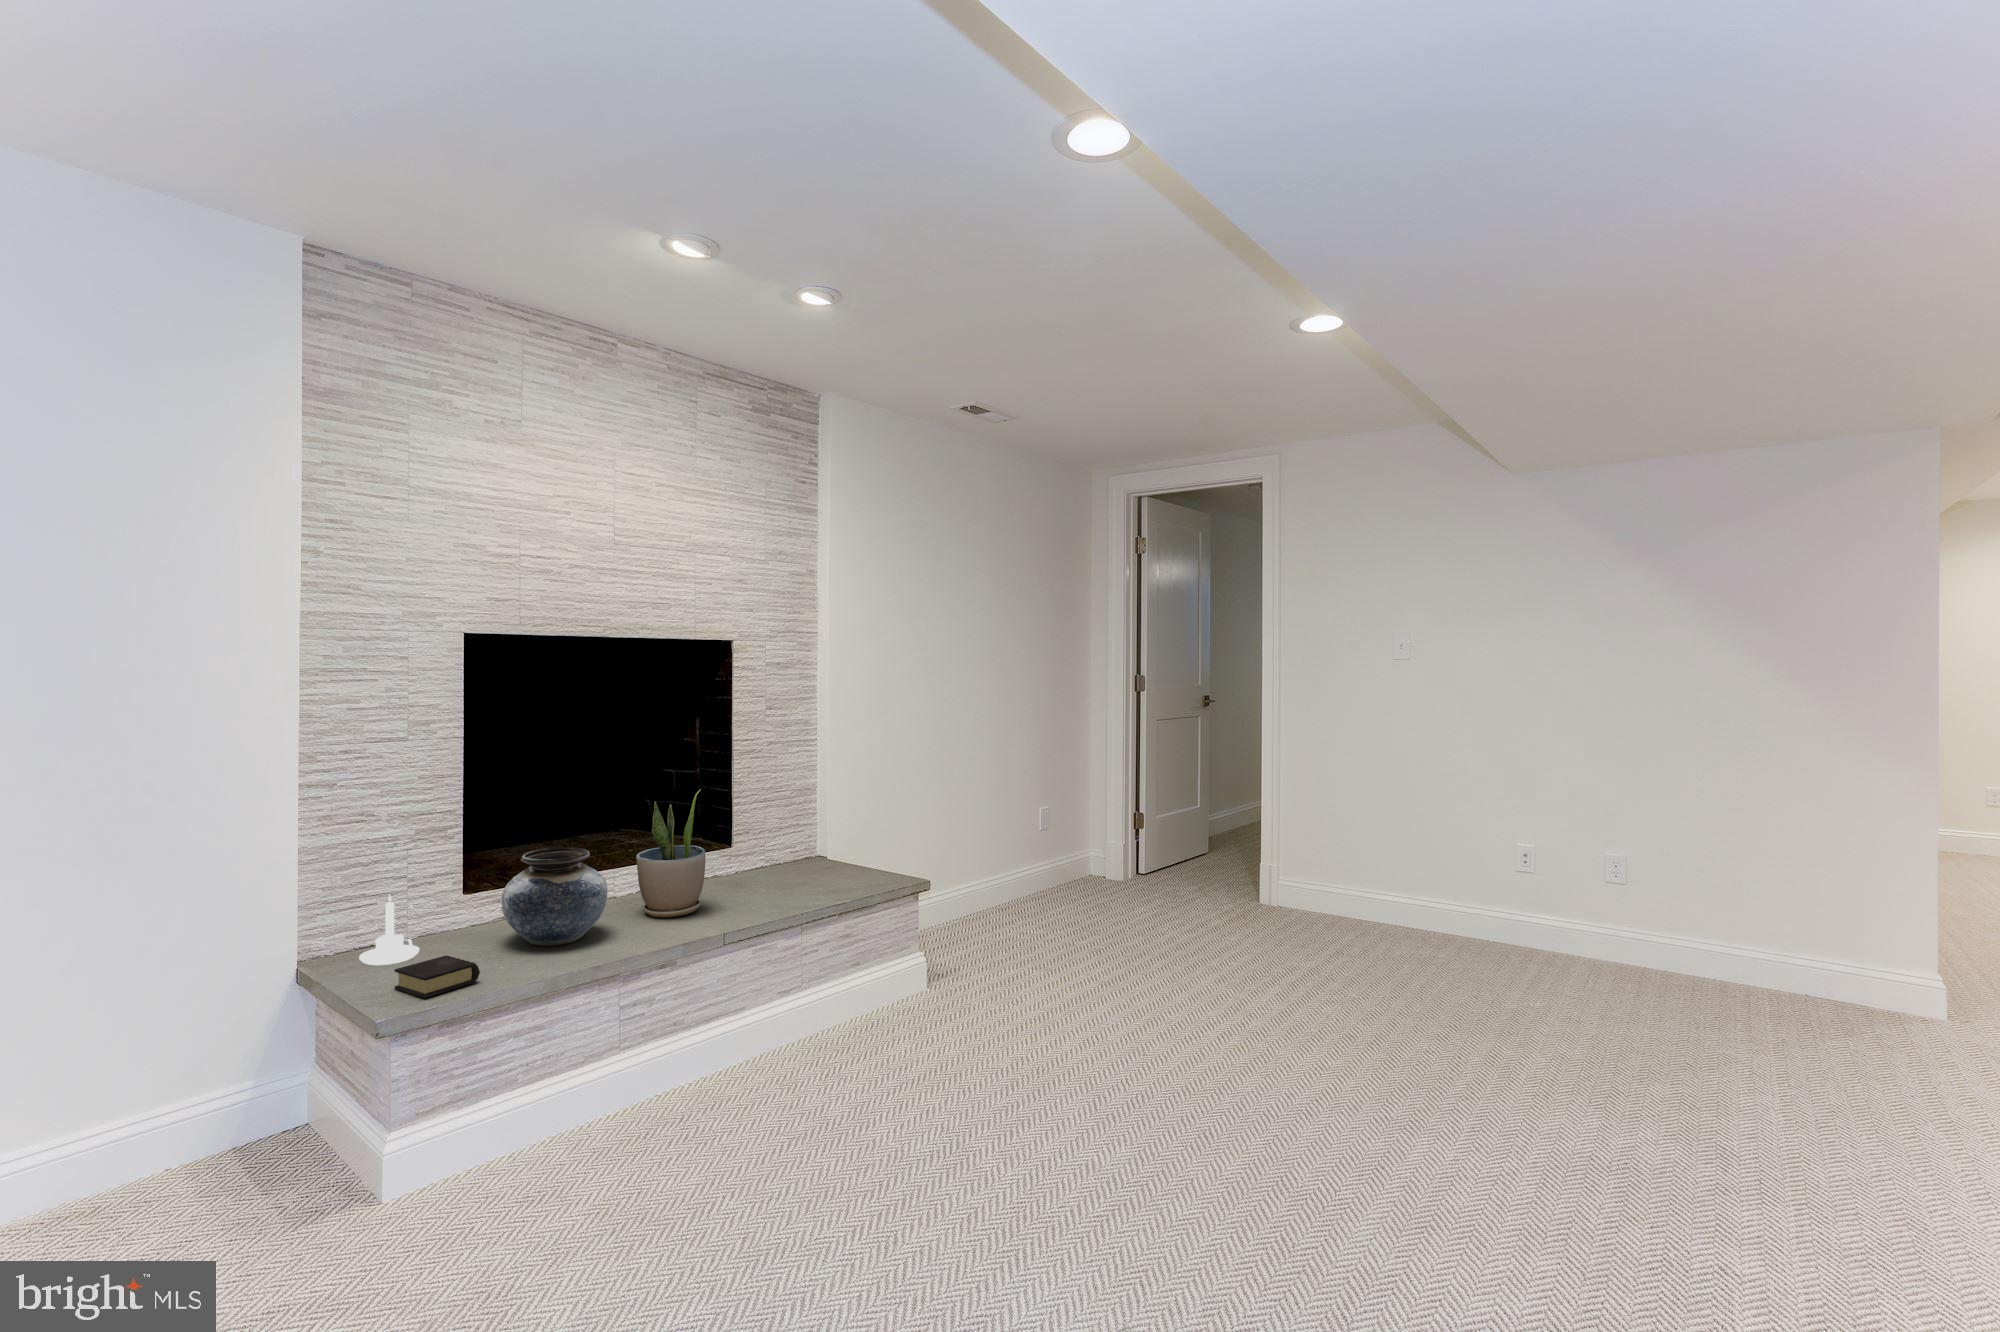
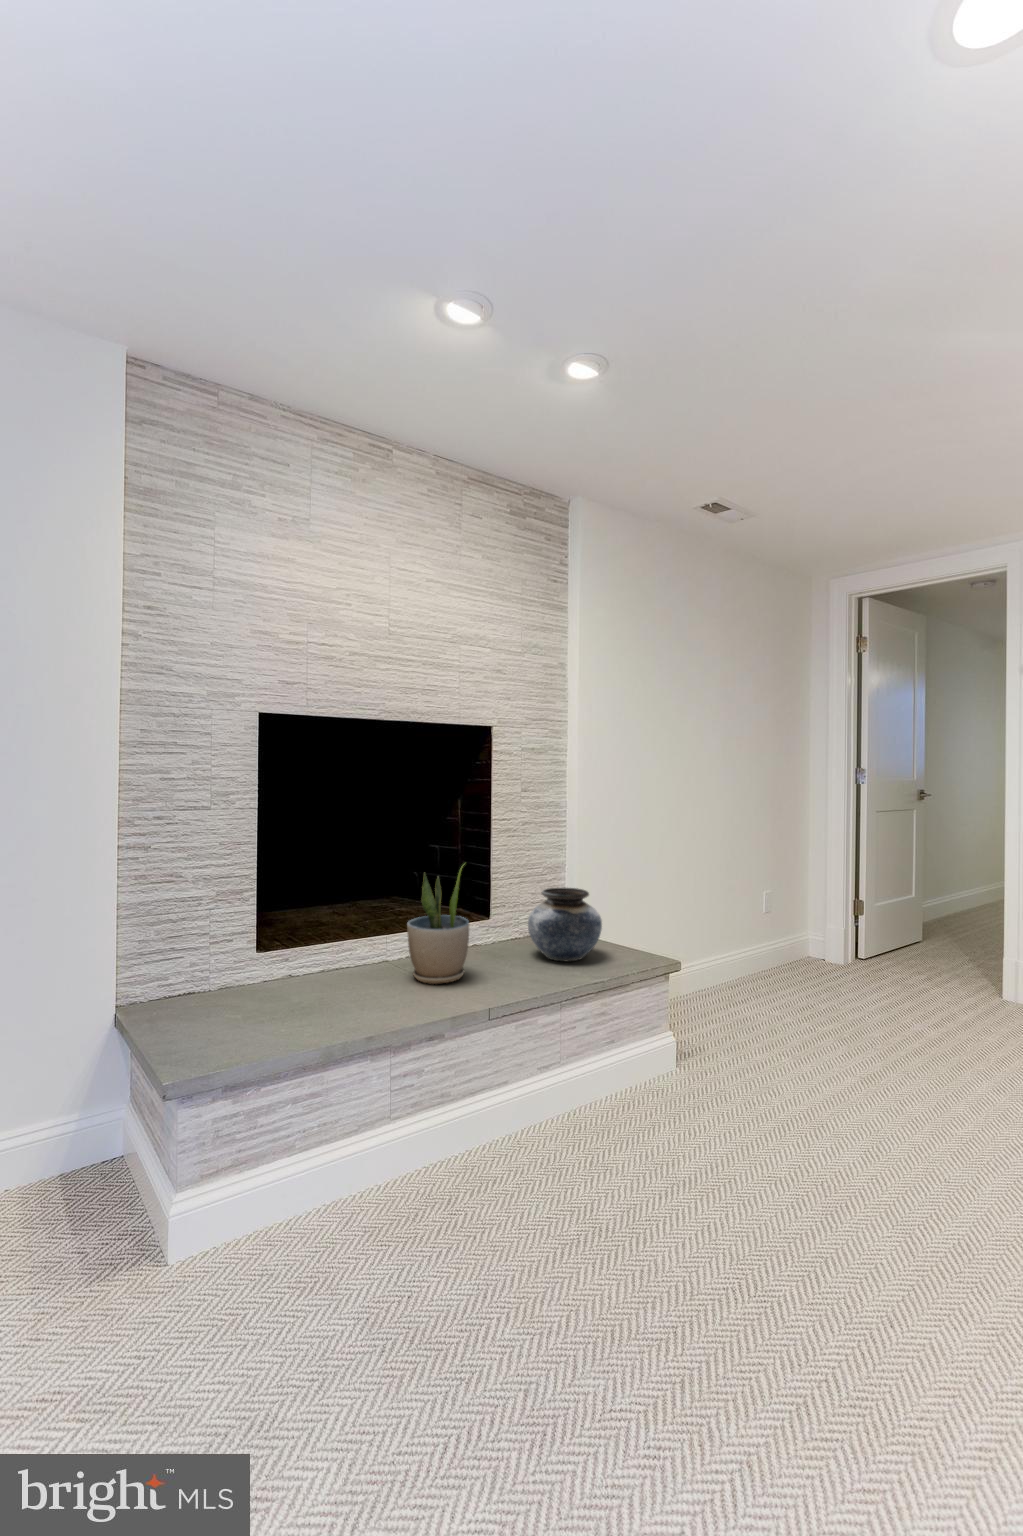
vase: present [502,847,607,946] -> present [528,888,602,961]
candle holder: present [359,894,419,965] -> none [165,949,216,1016]
book: present [394,955,480,998] -> none [189,1012,265,1056]

